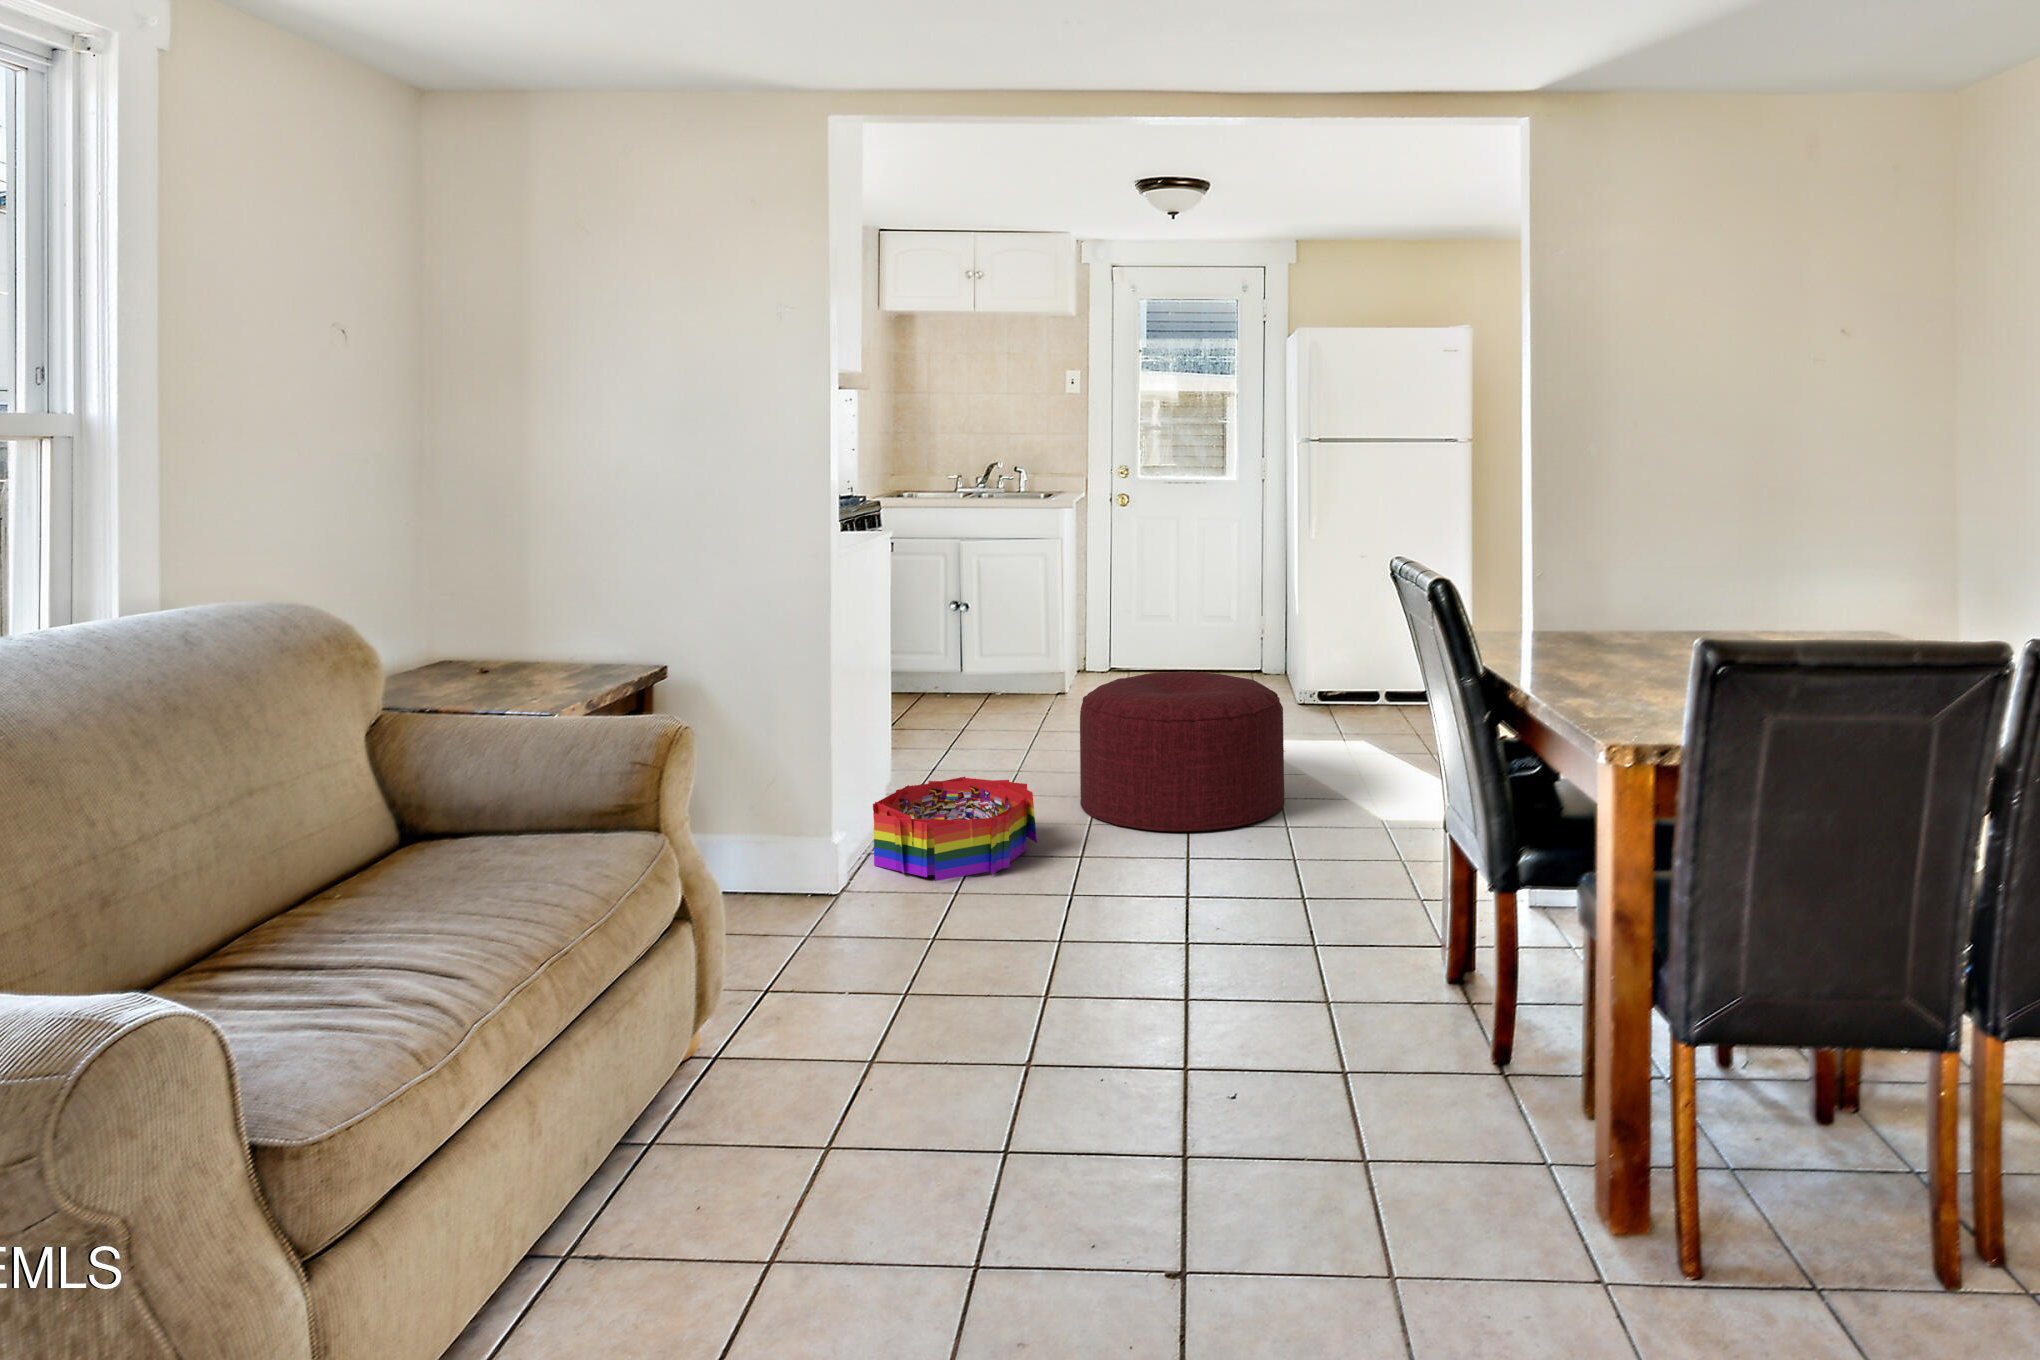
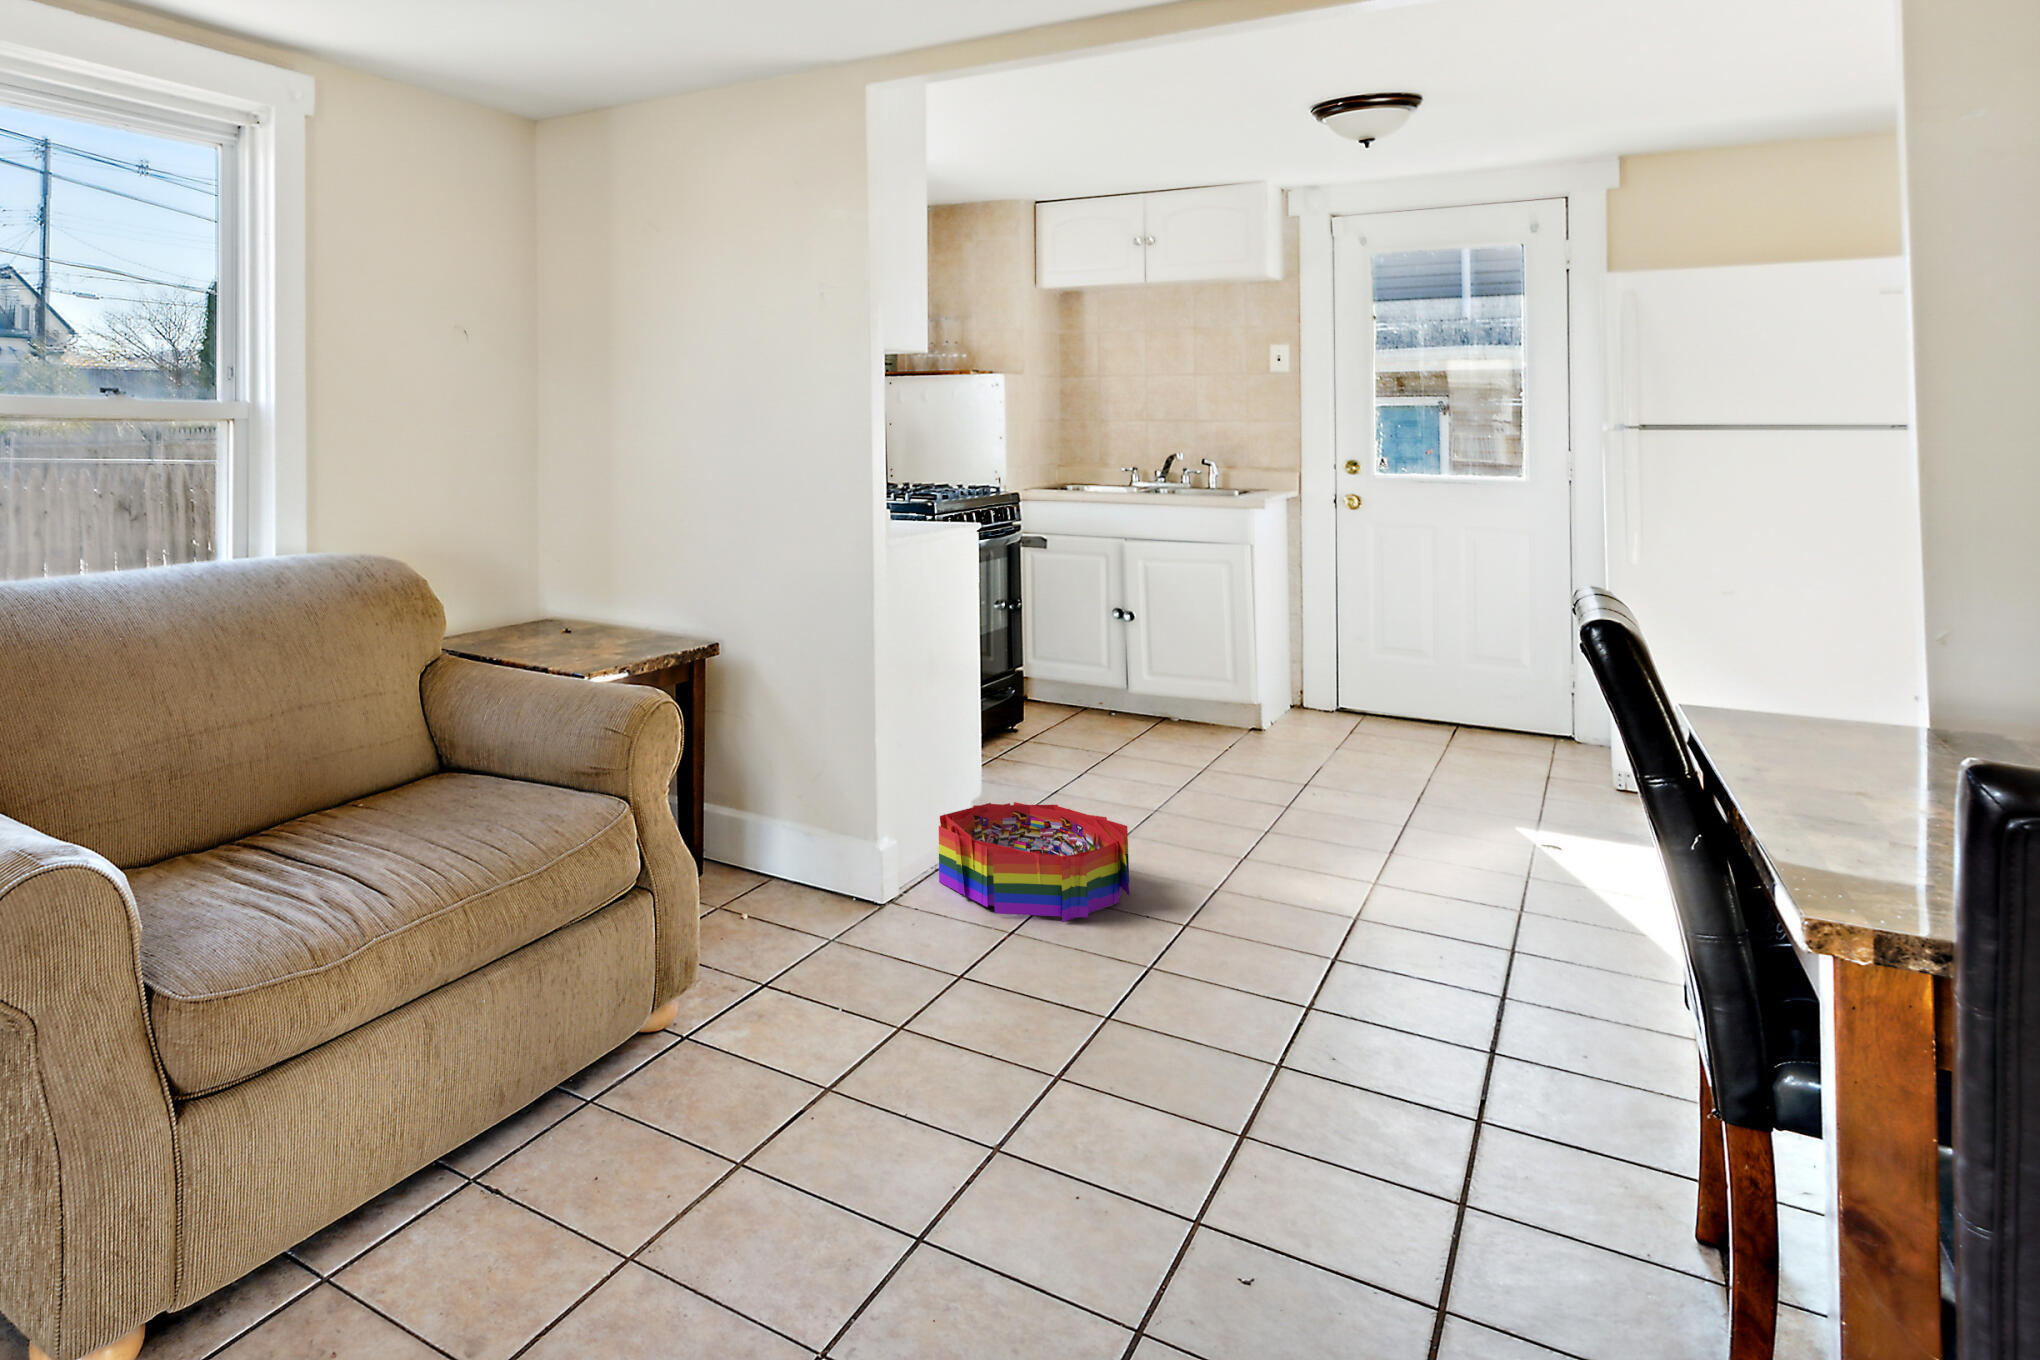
ottoman: present [1080,672,1285,831] -> none [1213,720,1518,934]

